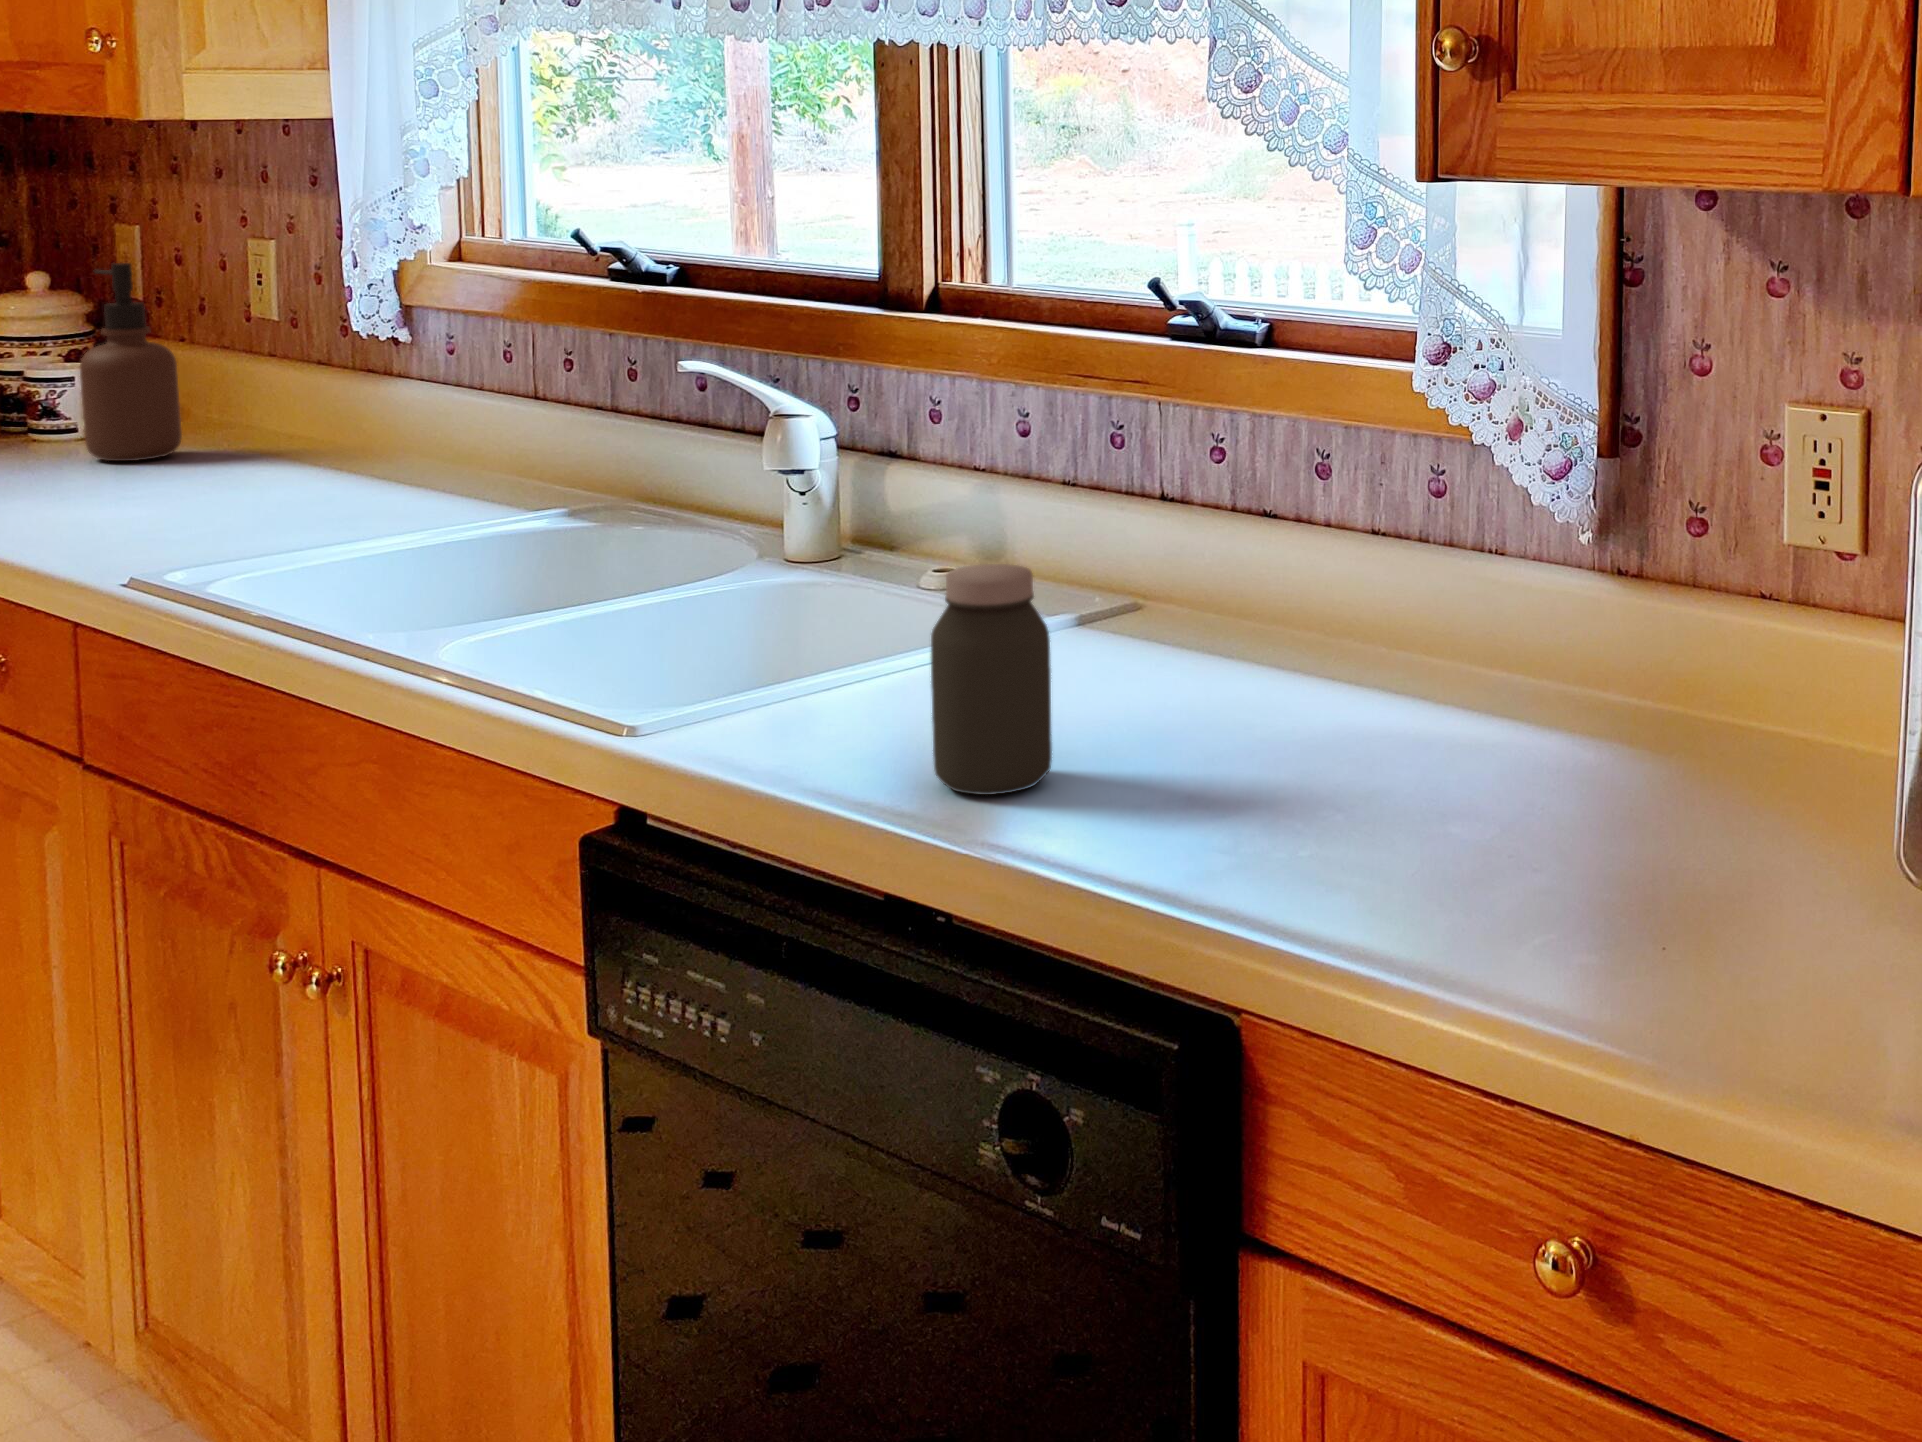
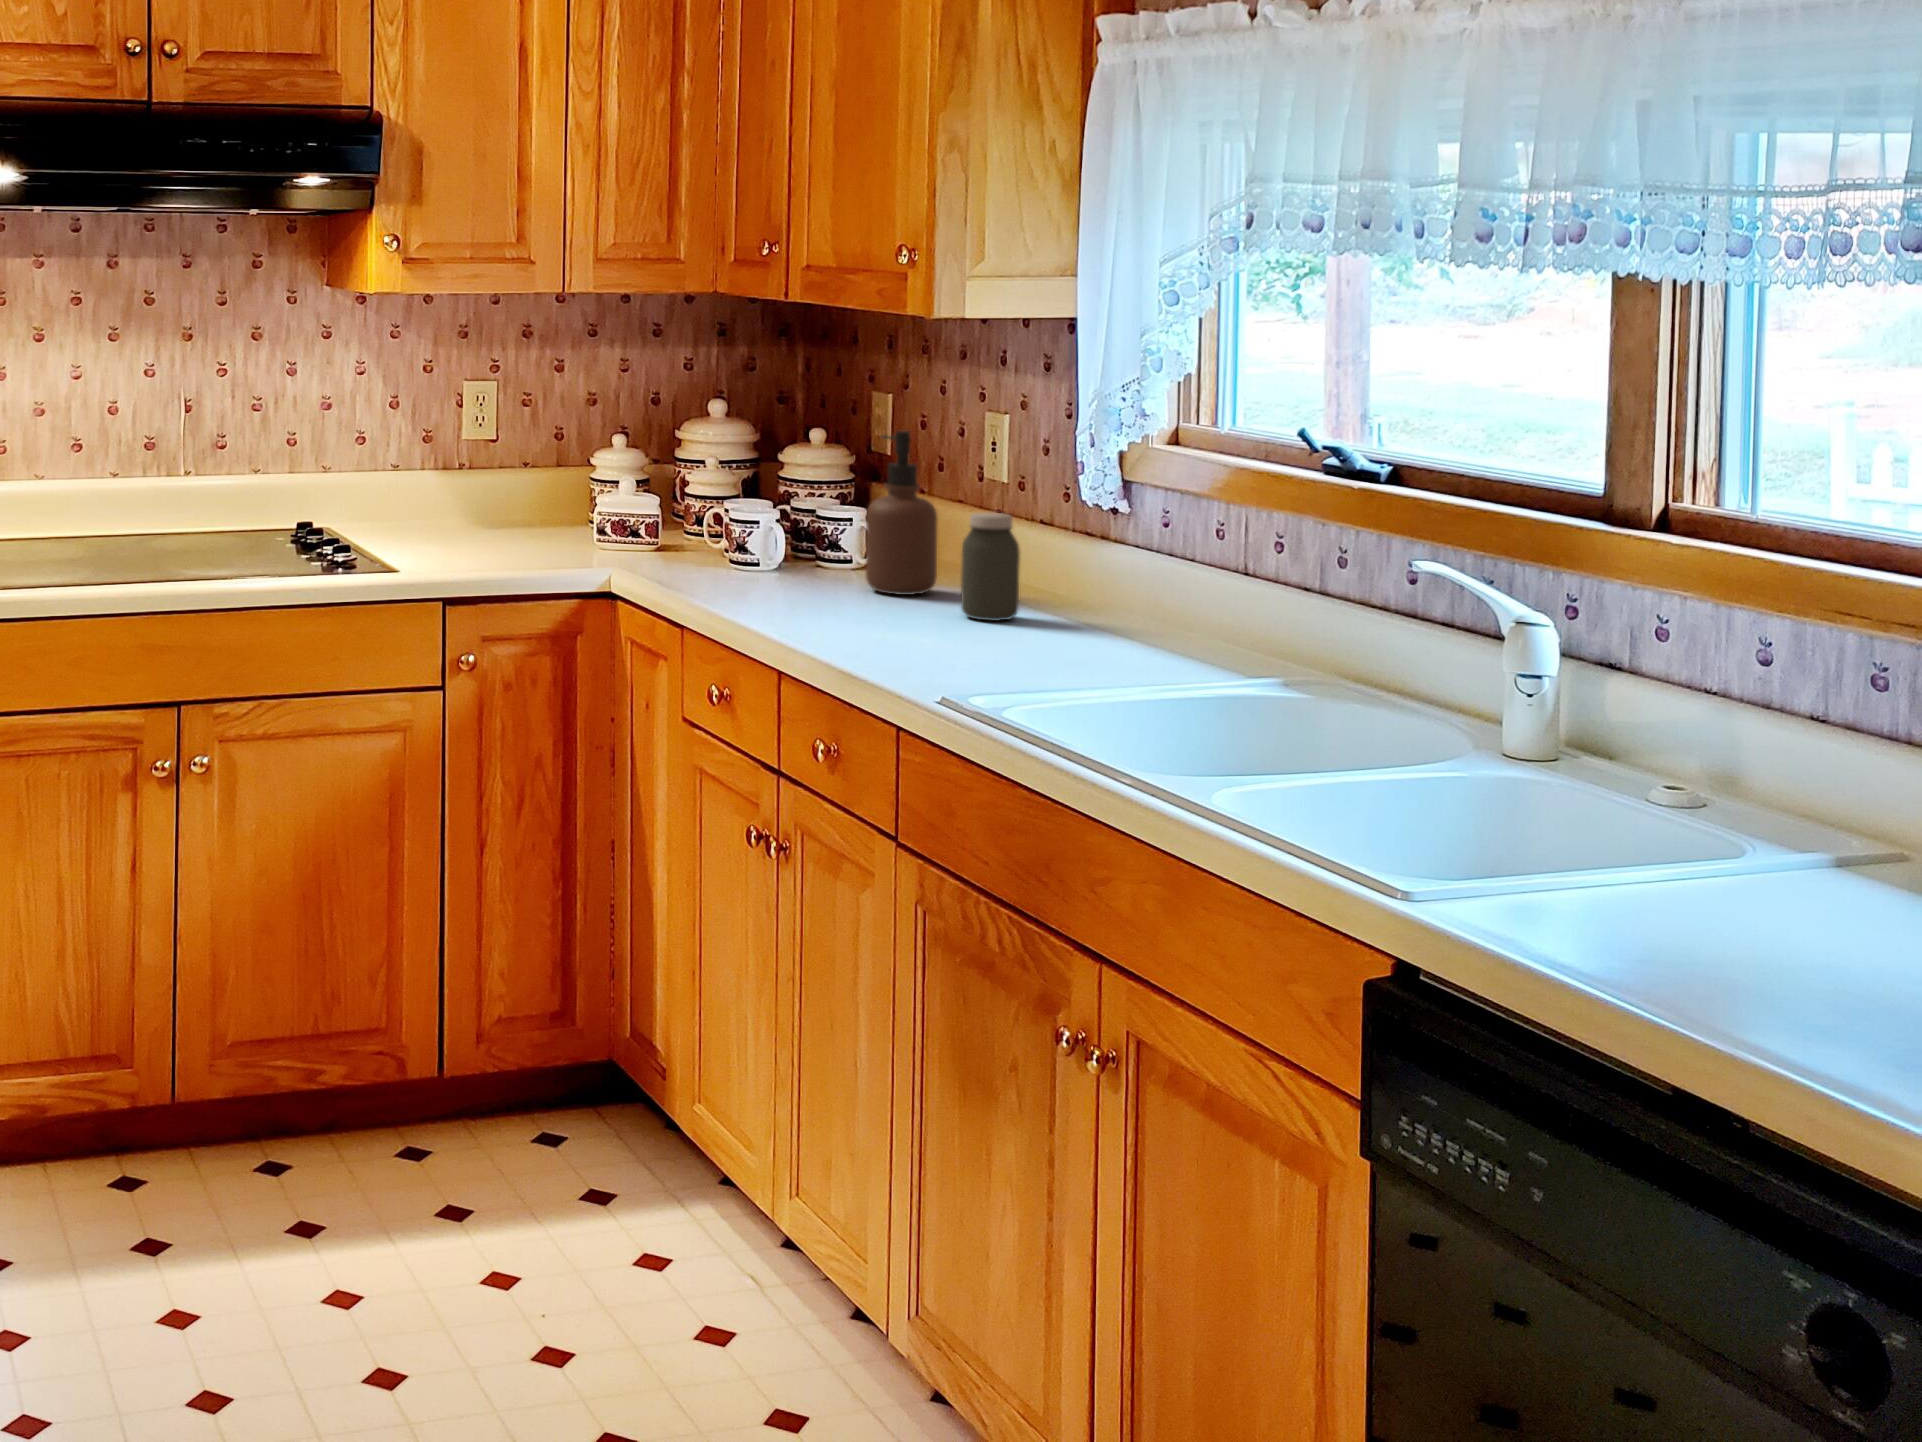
jar: present [931,564,1052,795] -> present [961,513,1020,621]

